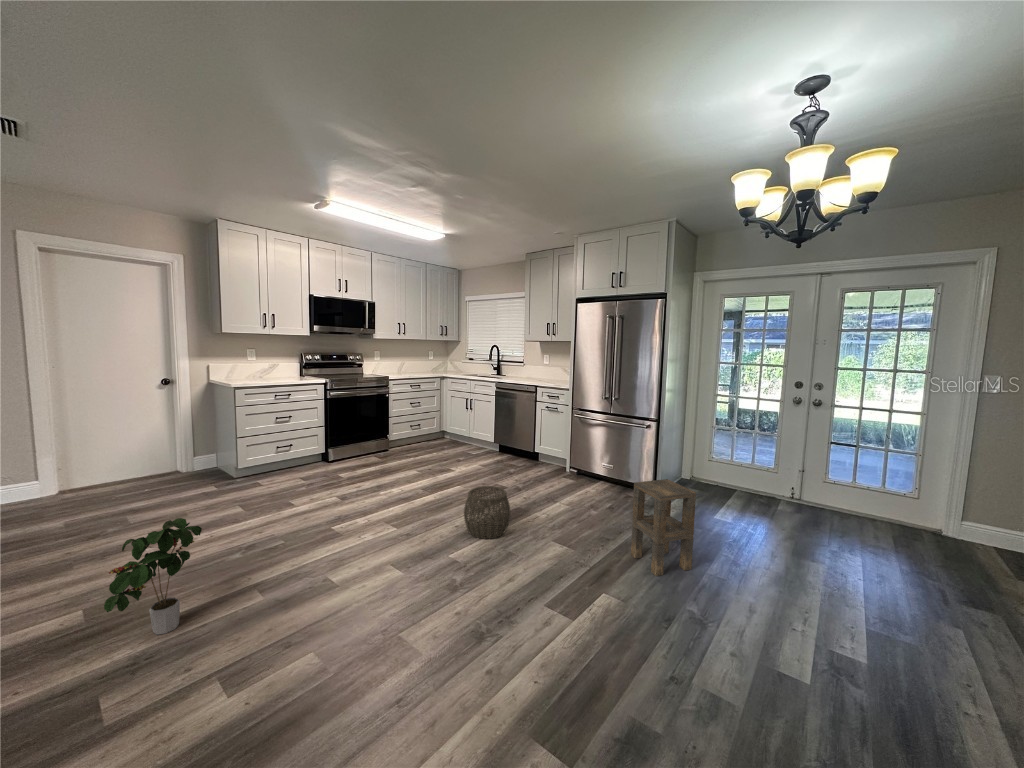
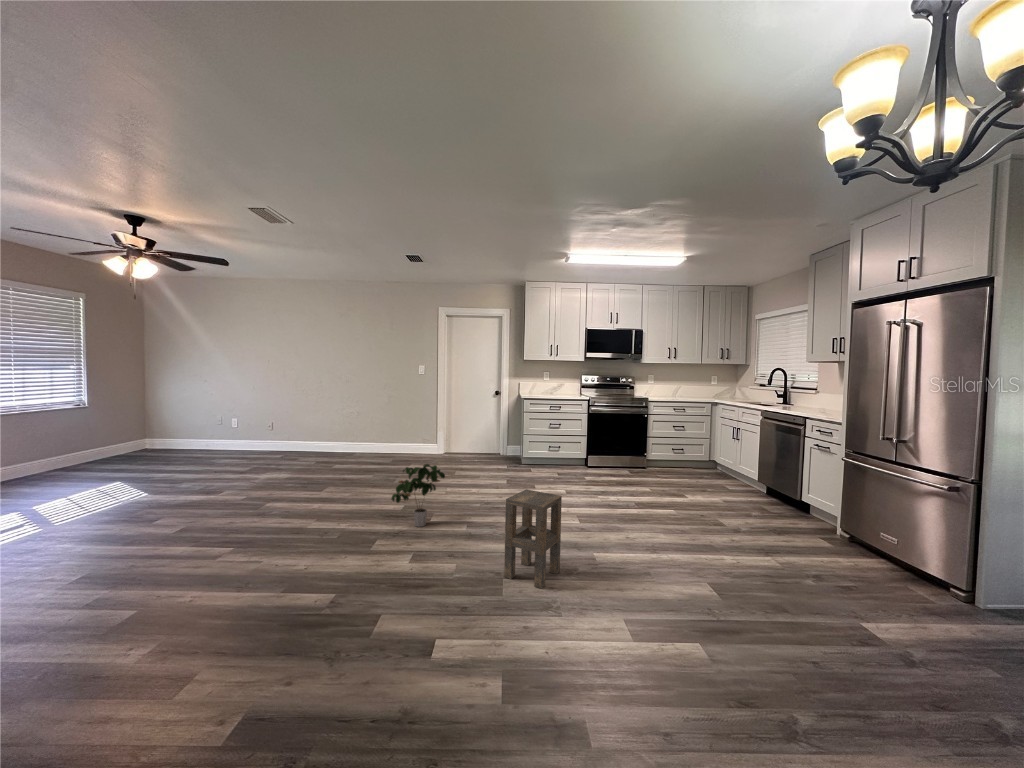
side table: present [631,479,696,576] -> present [504,489,562,589]
woven basket: present [464,486,510,539] -> none [625,504,675,557]

